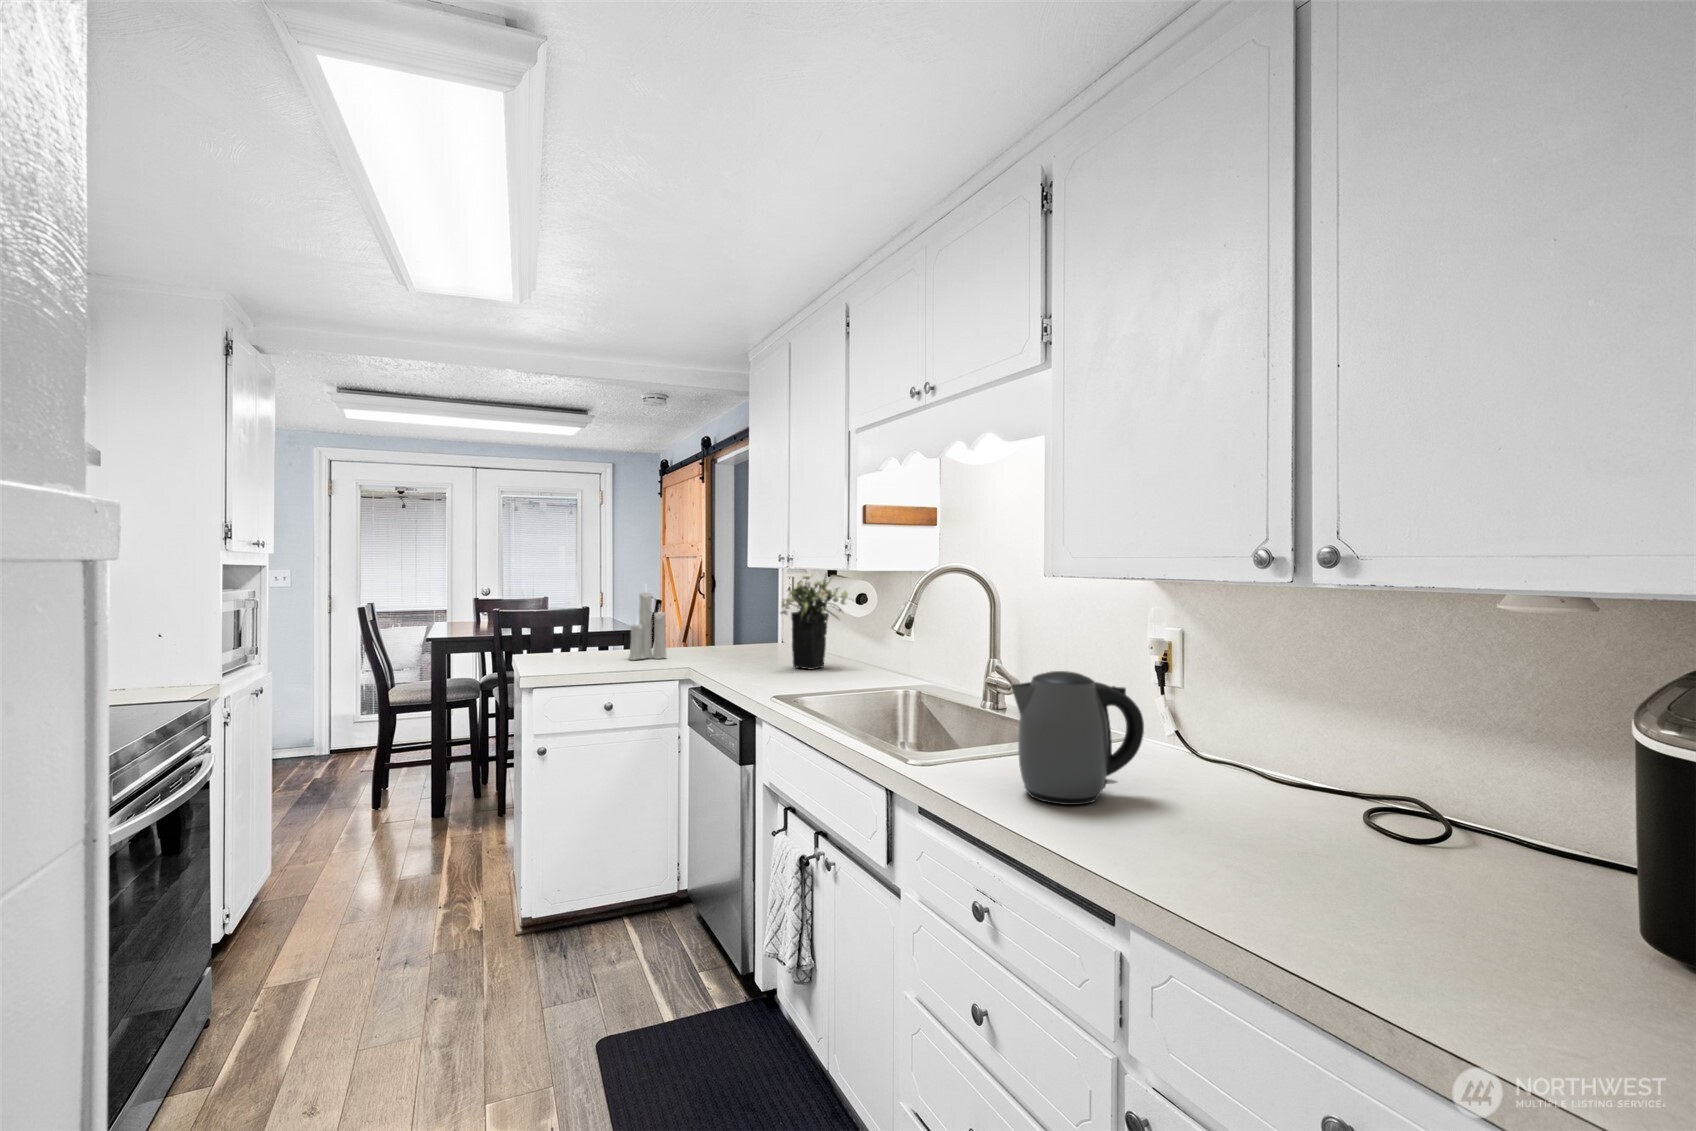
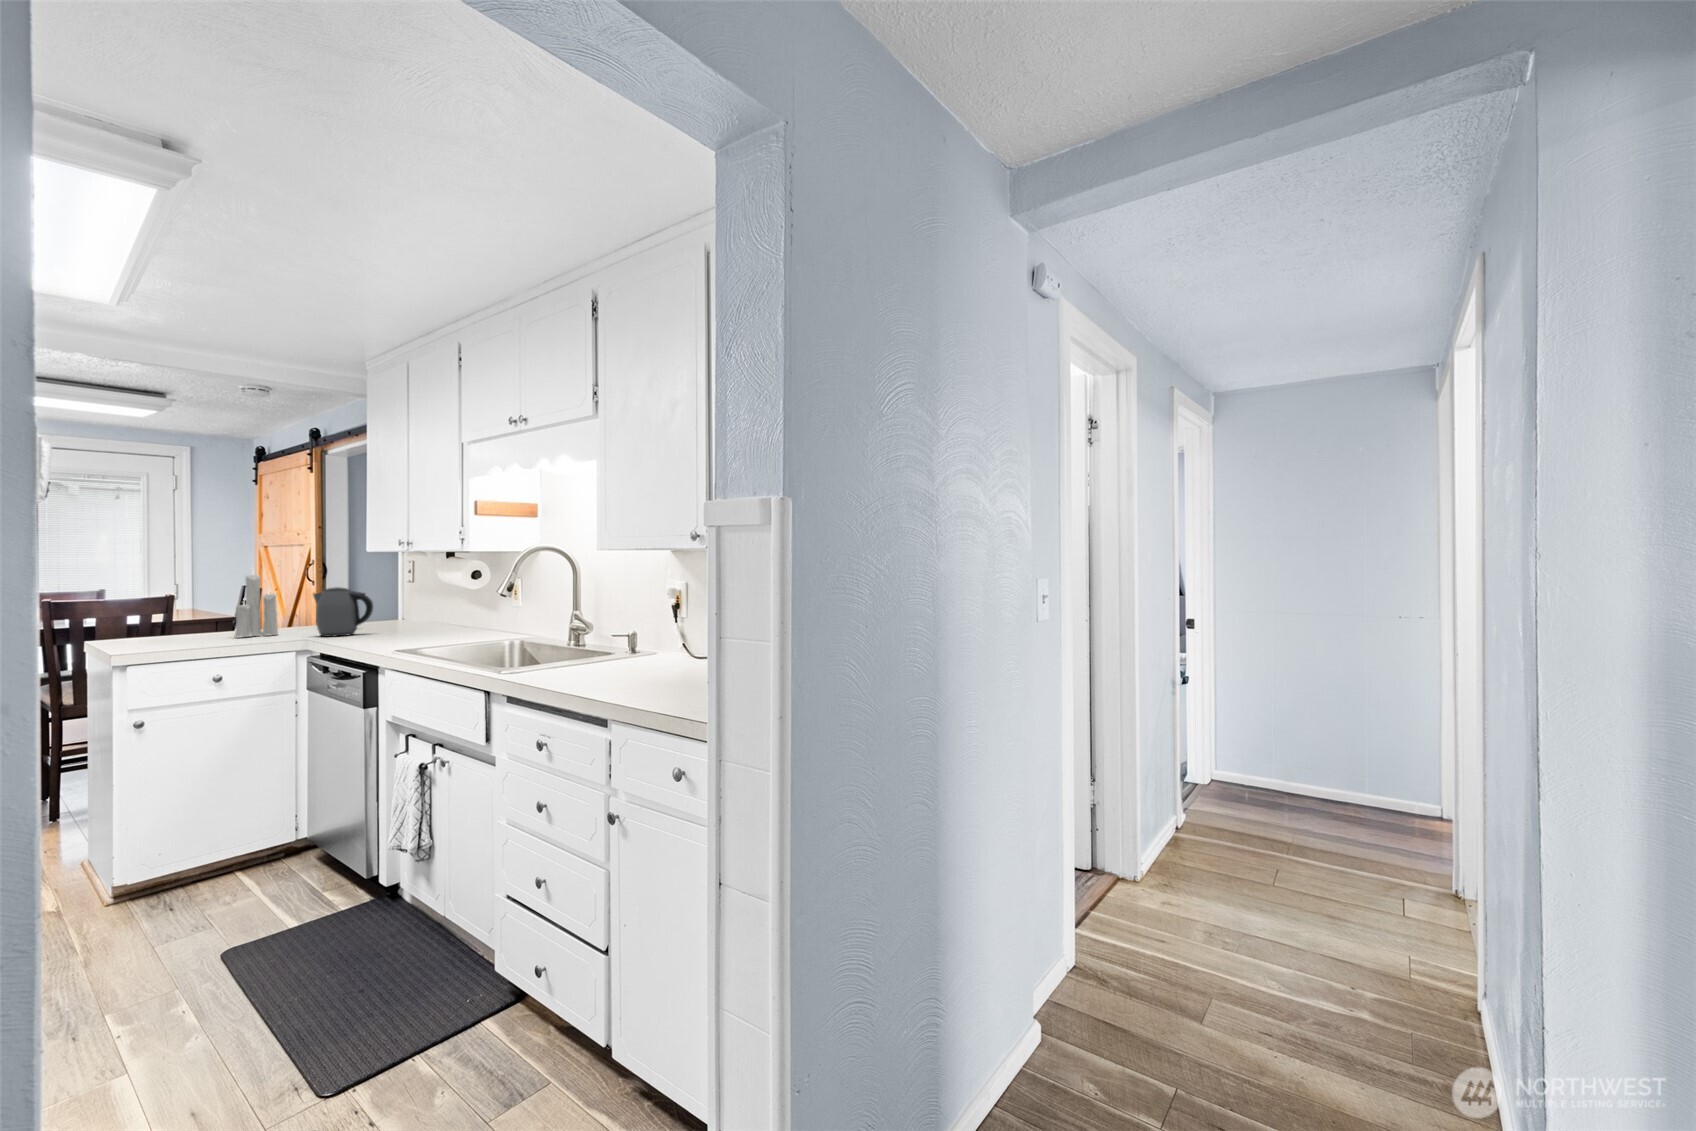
flower arrangement: present [781,574,848,669] -> none [396,555,471,634]
kettle: present [1011,671,1144,805] -> present [313,587,373,637]

